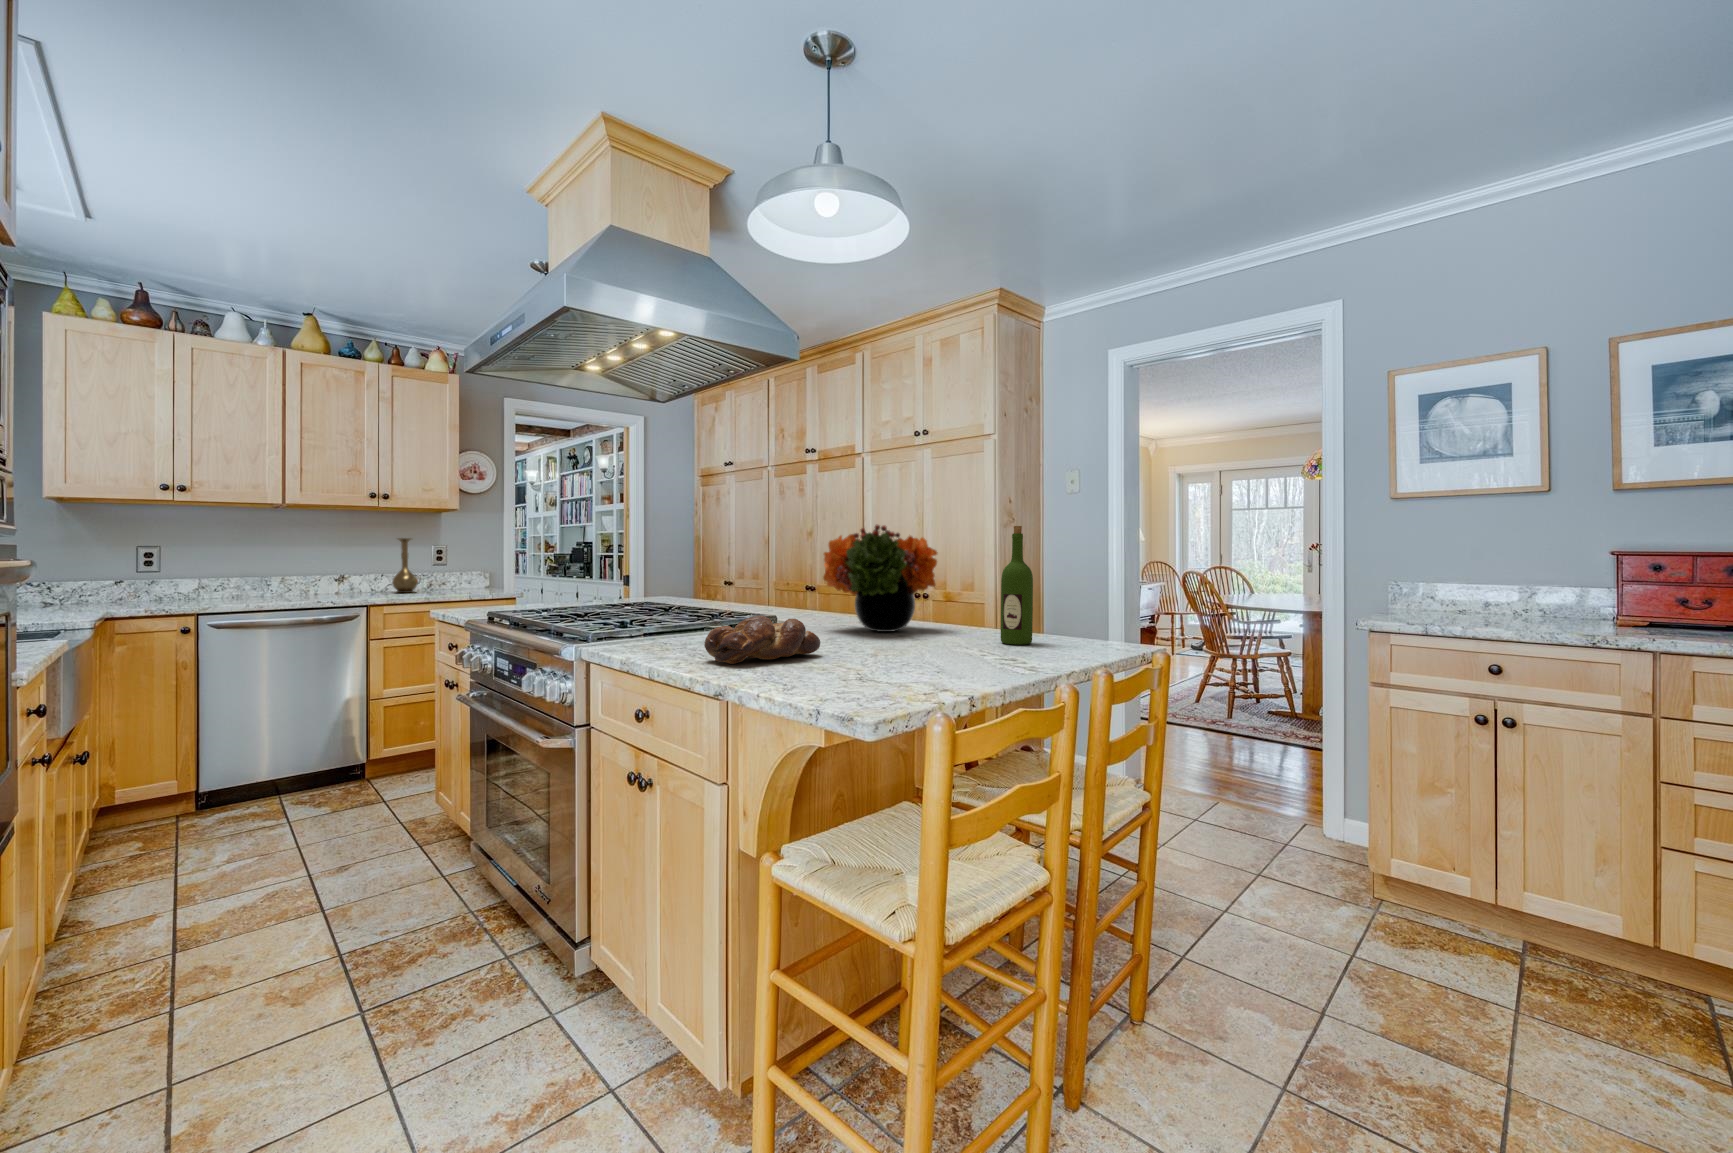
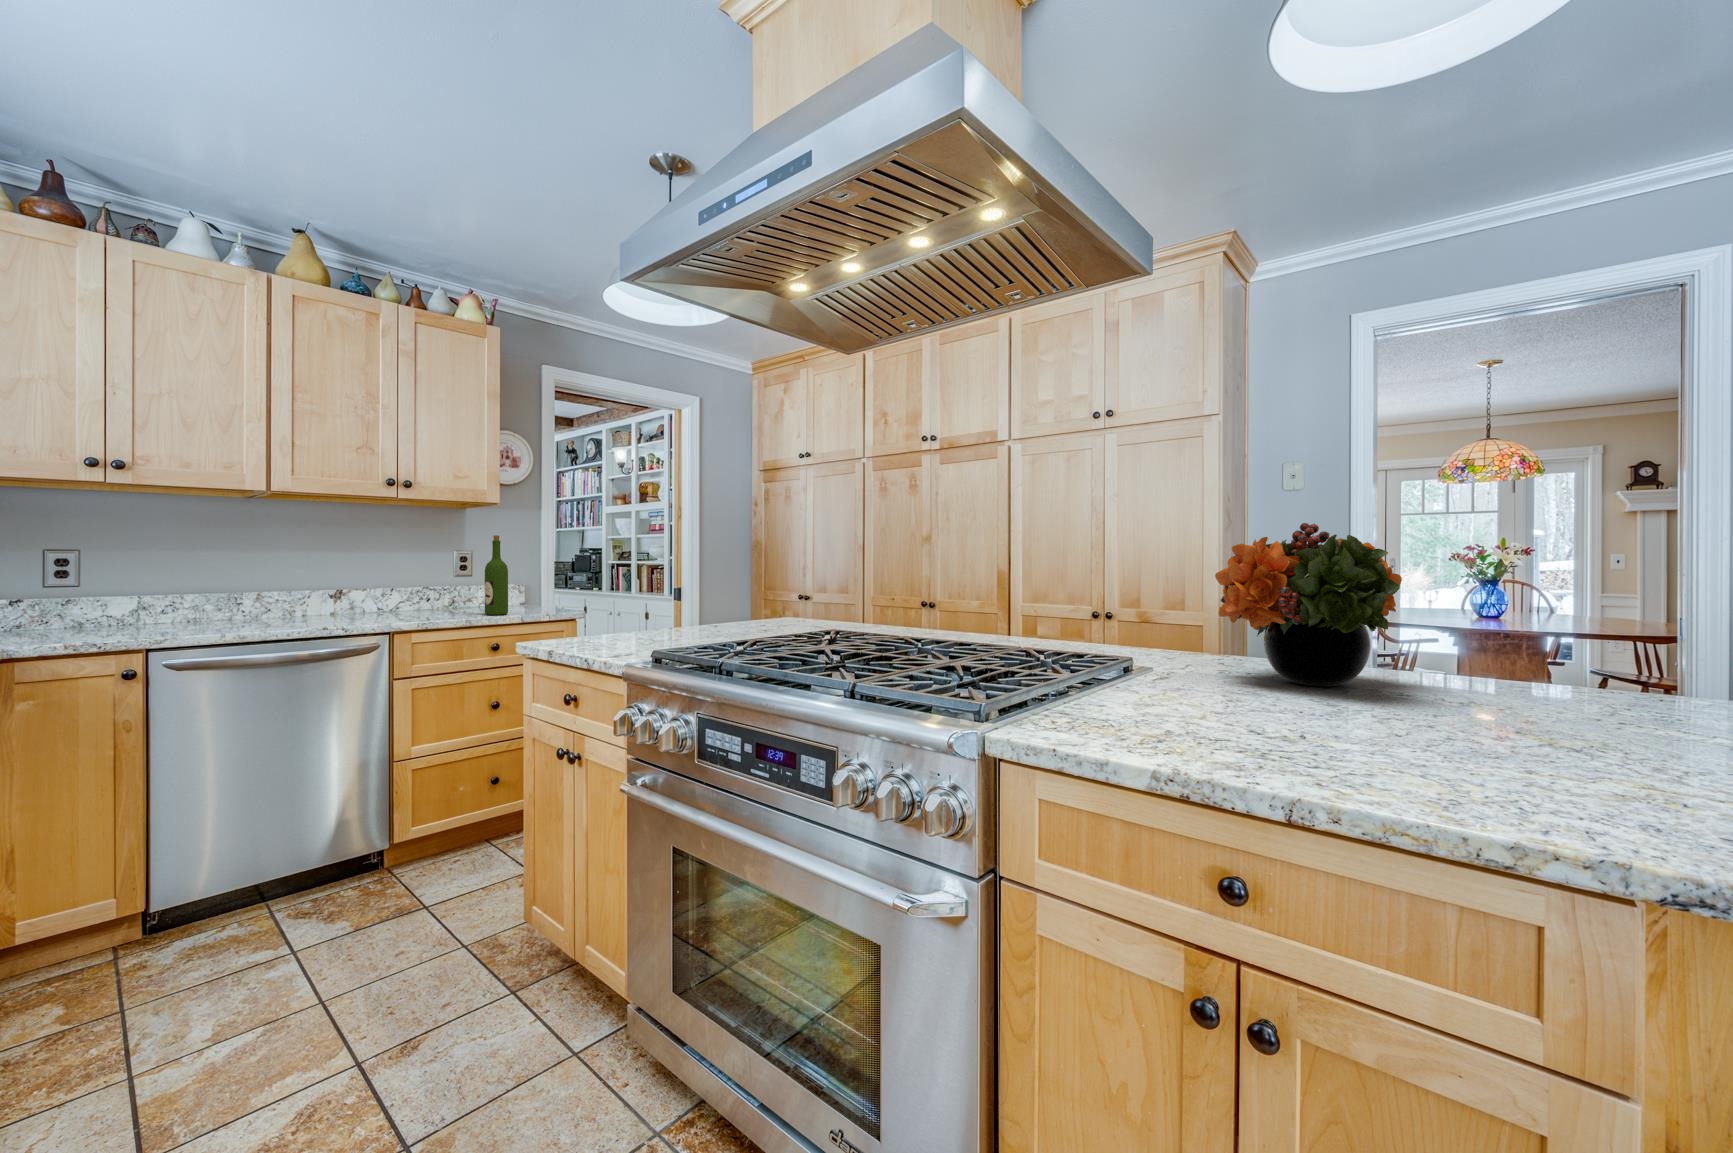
wine bottle: present [1001,526,1033,645] -> present [485,535,508,615]
vase: present [392,538,418,593] -> none [411,540,445,614]
bread loaf: present [704,616,820,664] -> none [1344,686,1520,792]

